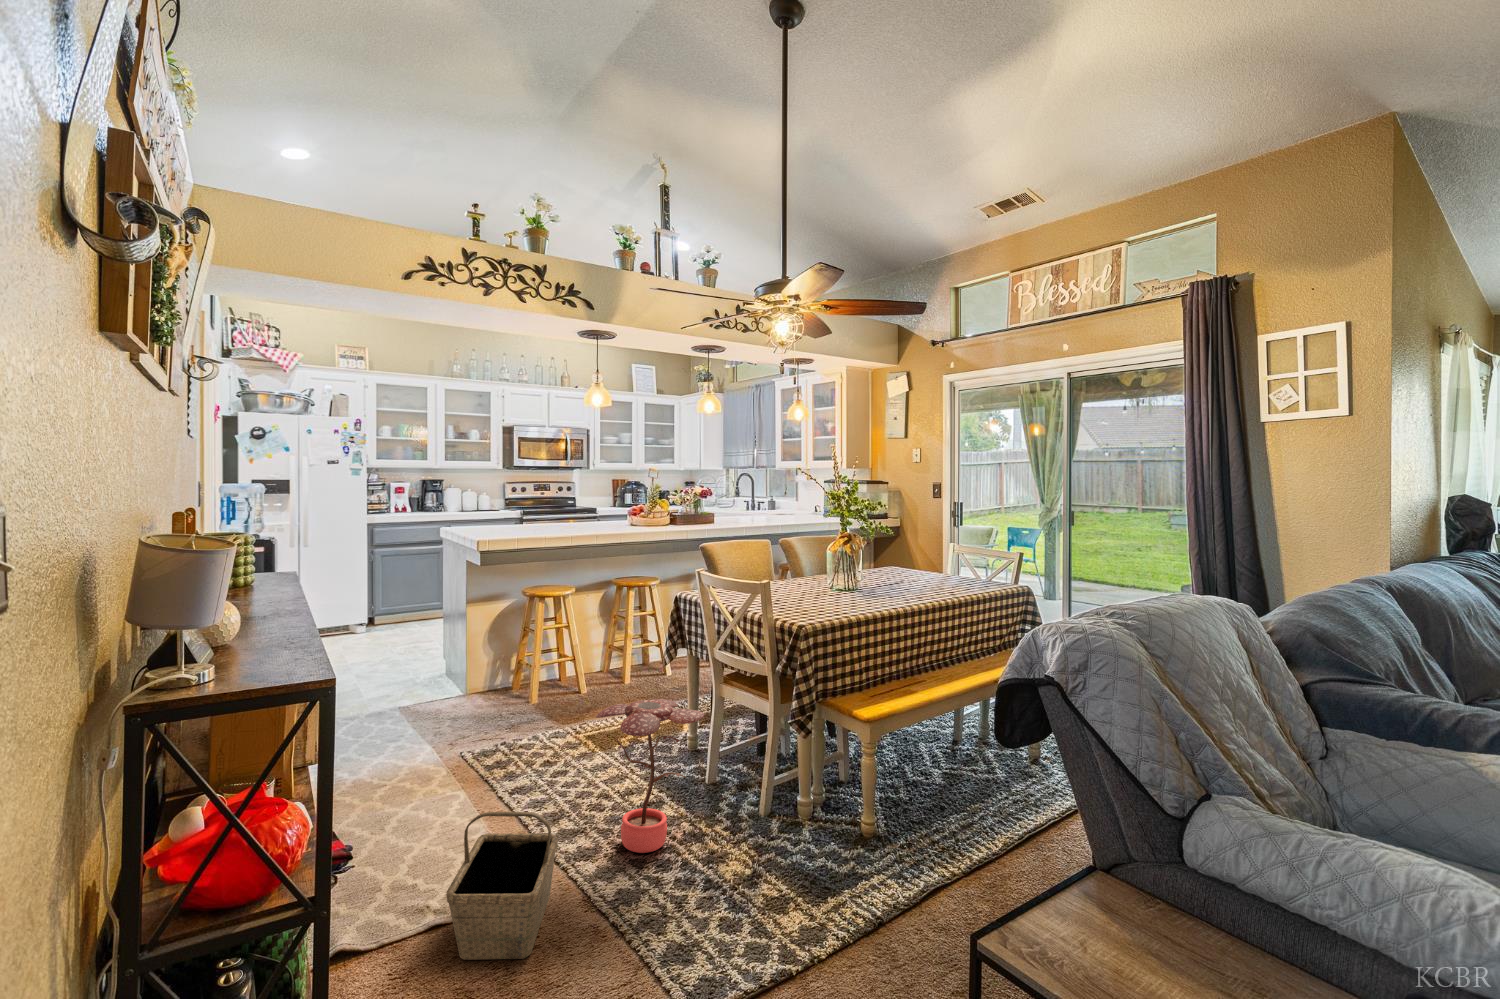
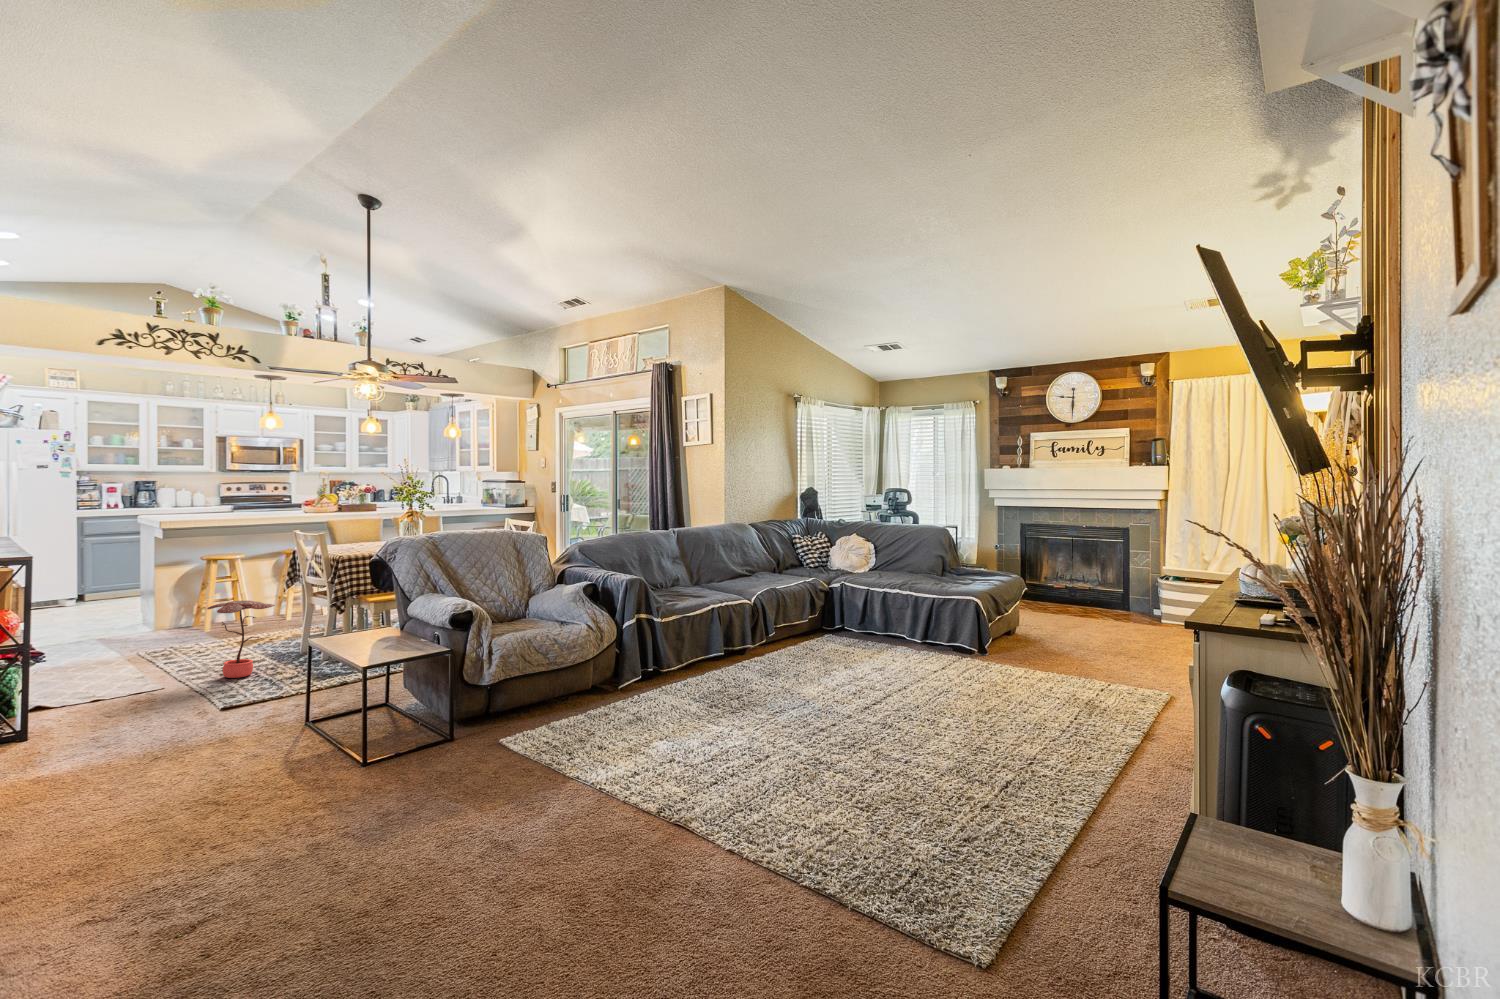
basket: present [446,812,558,960] -> none [98,646,173,709]

